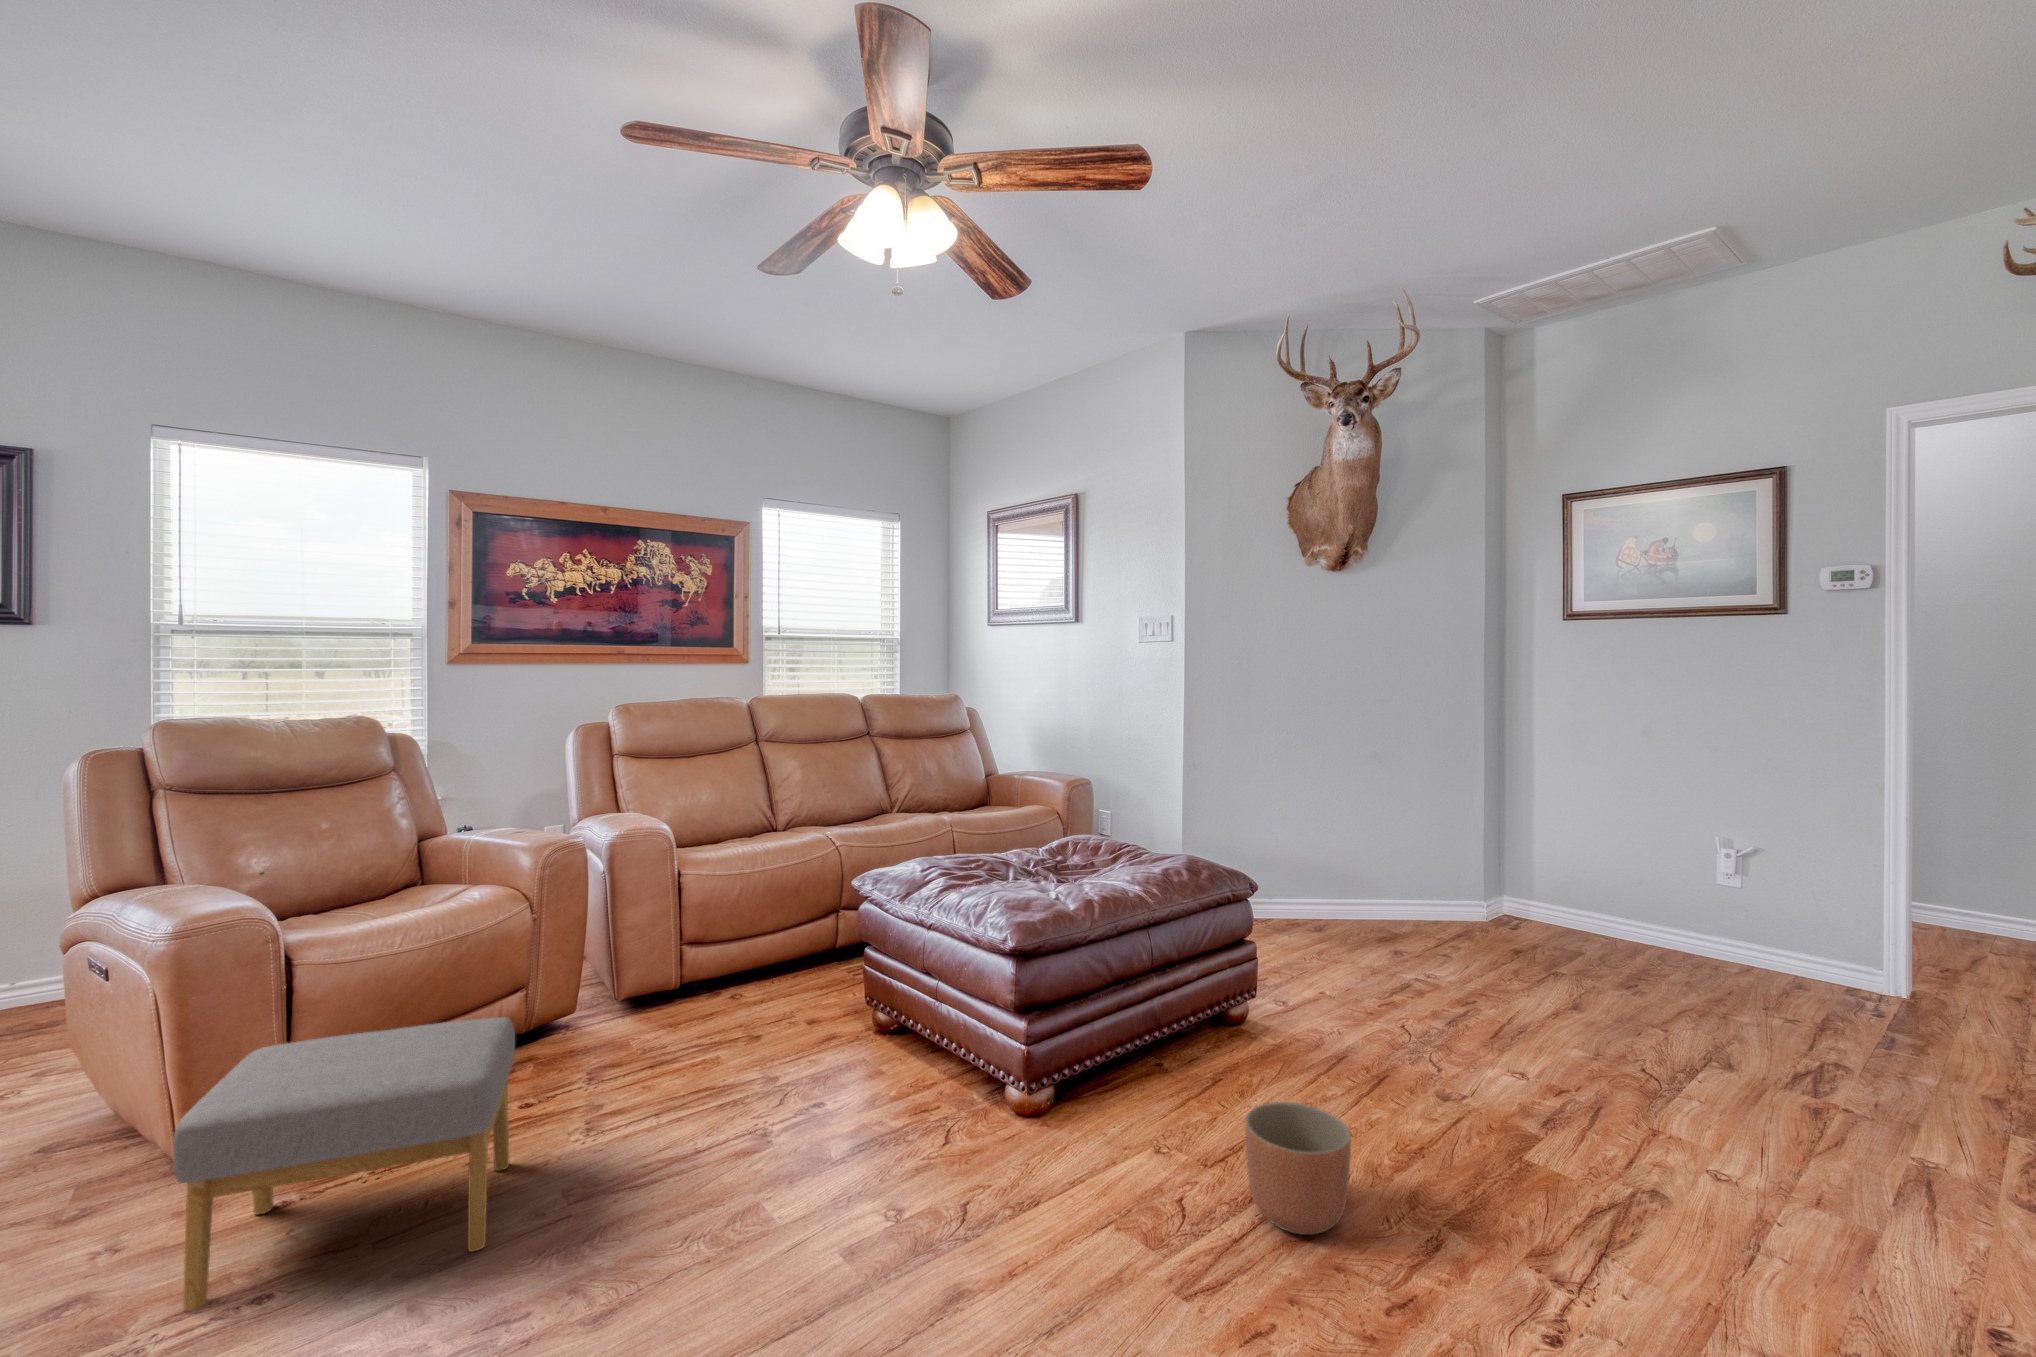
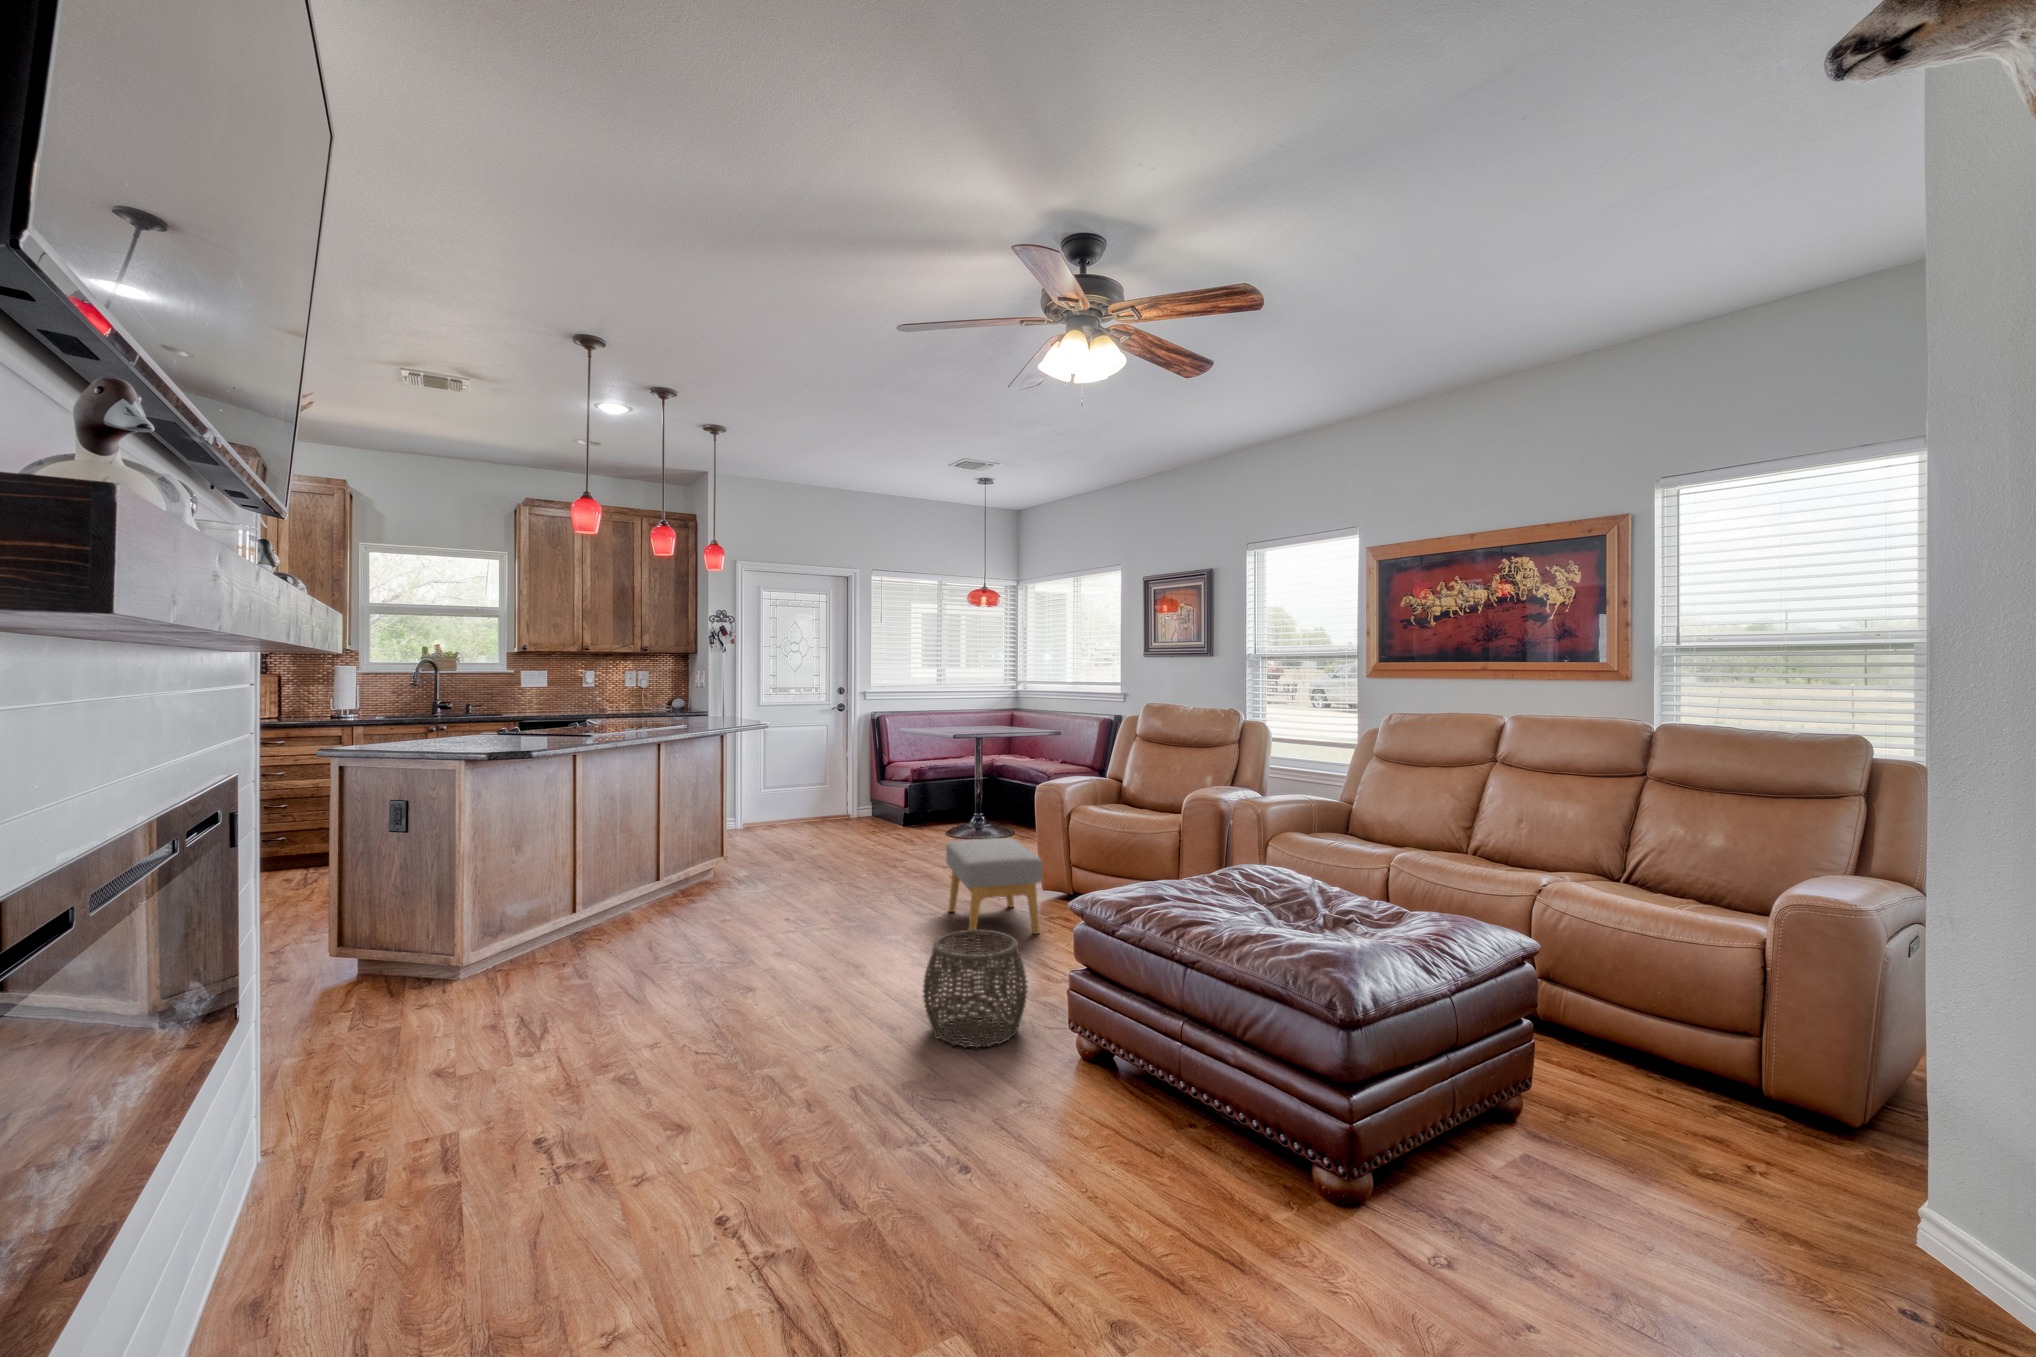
woven basket: none [883,1032,1046,1235] -> present [923,930,1028,1048]
planter: present [1245,1102,1351,1235] -> none [865,1054,947,1158]

